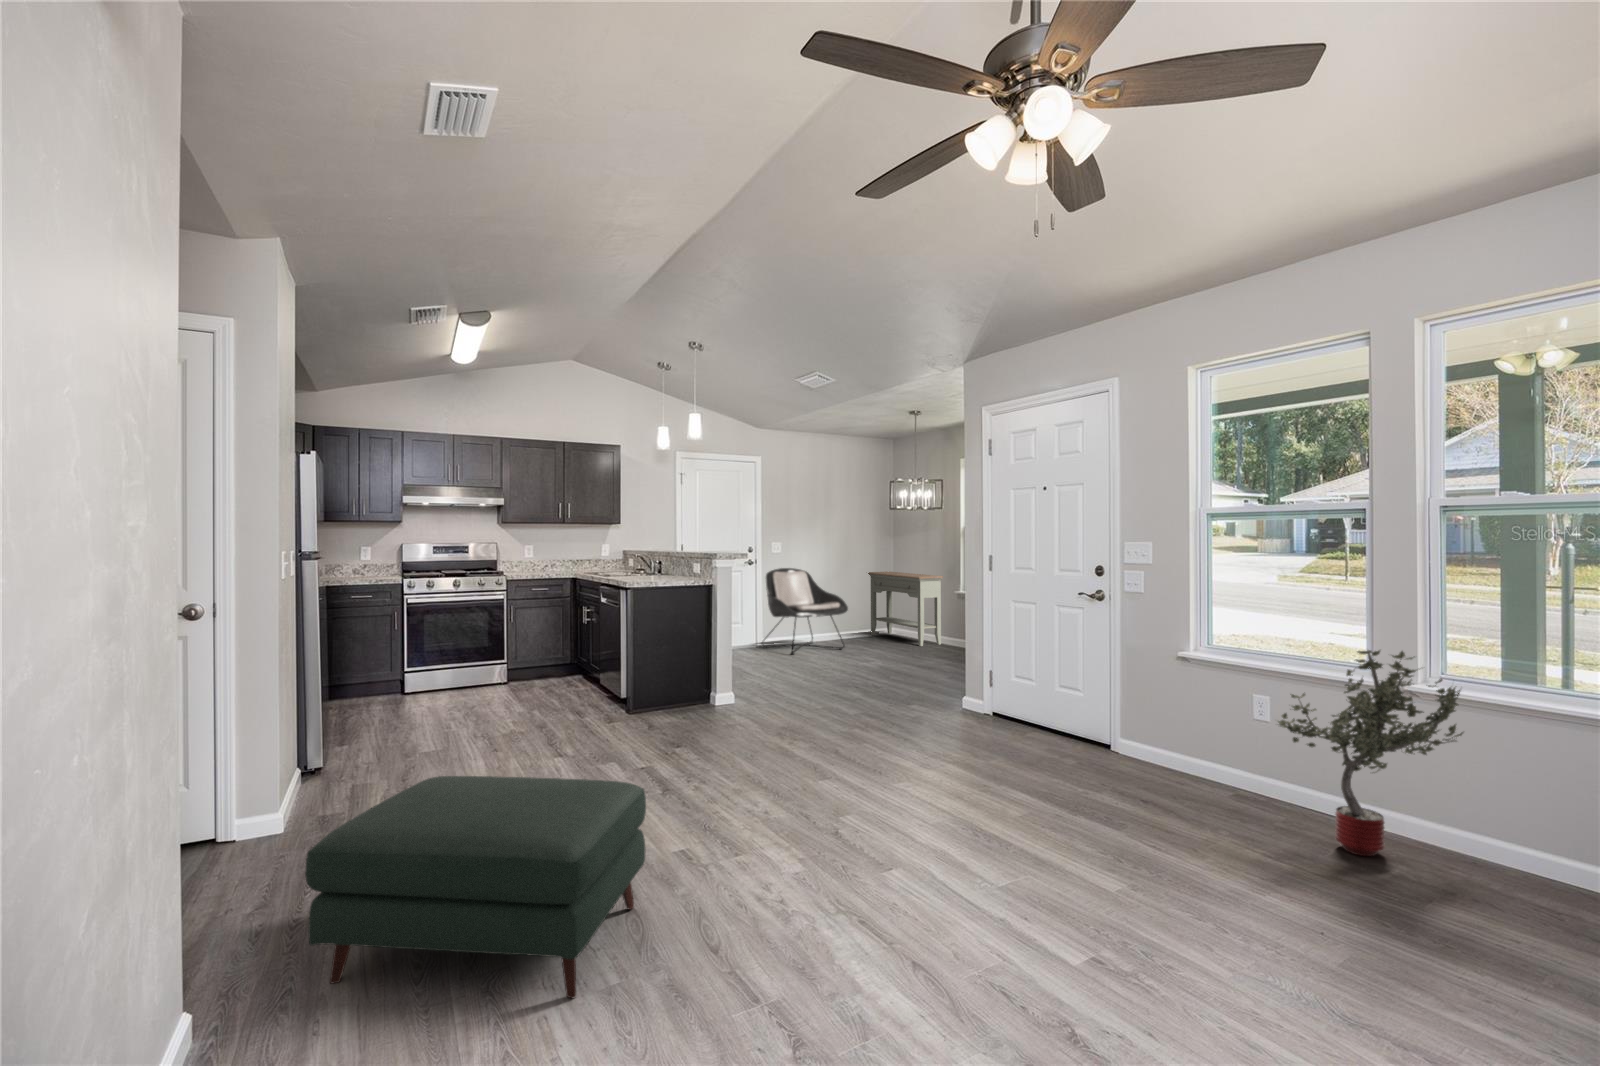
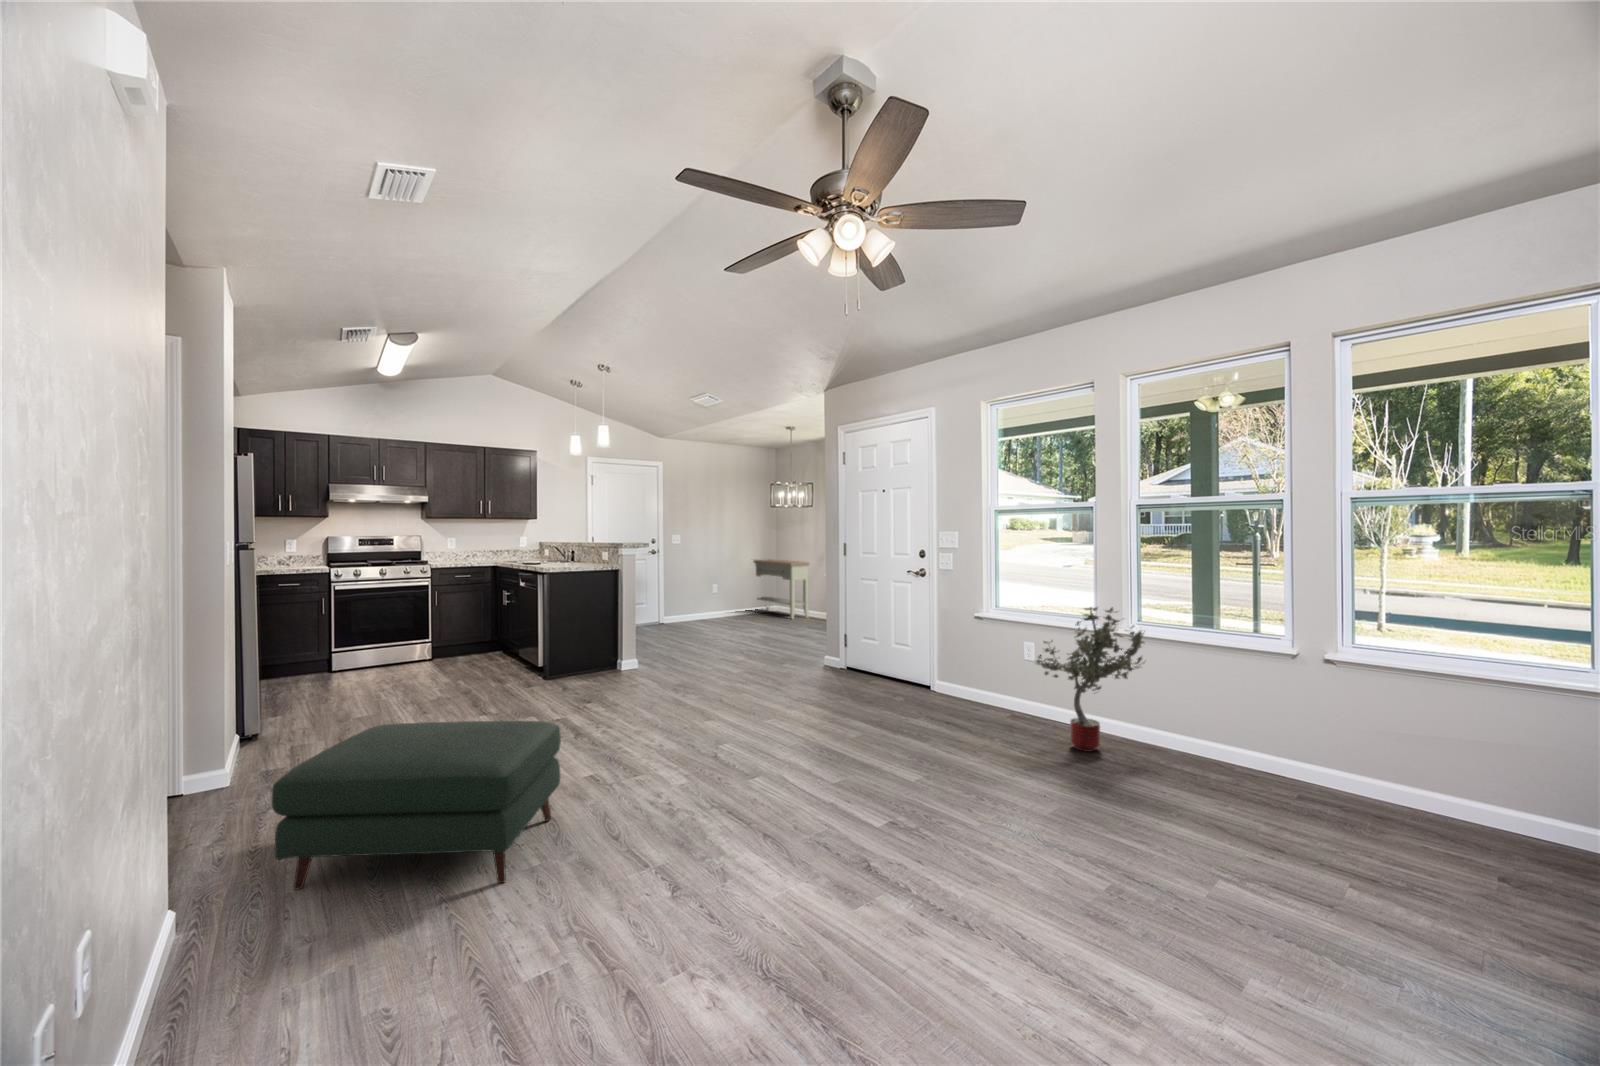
lounge chair: present [763,568,848,655] -> none [660,557,732,629]

